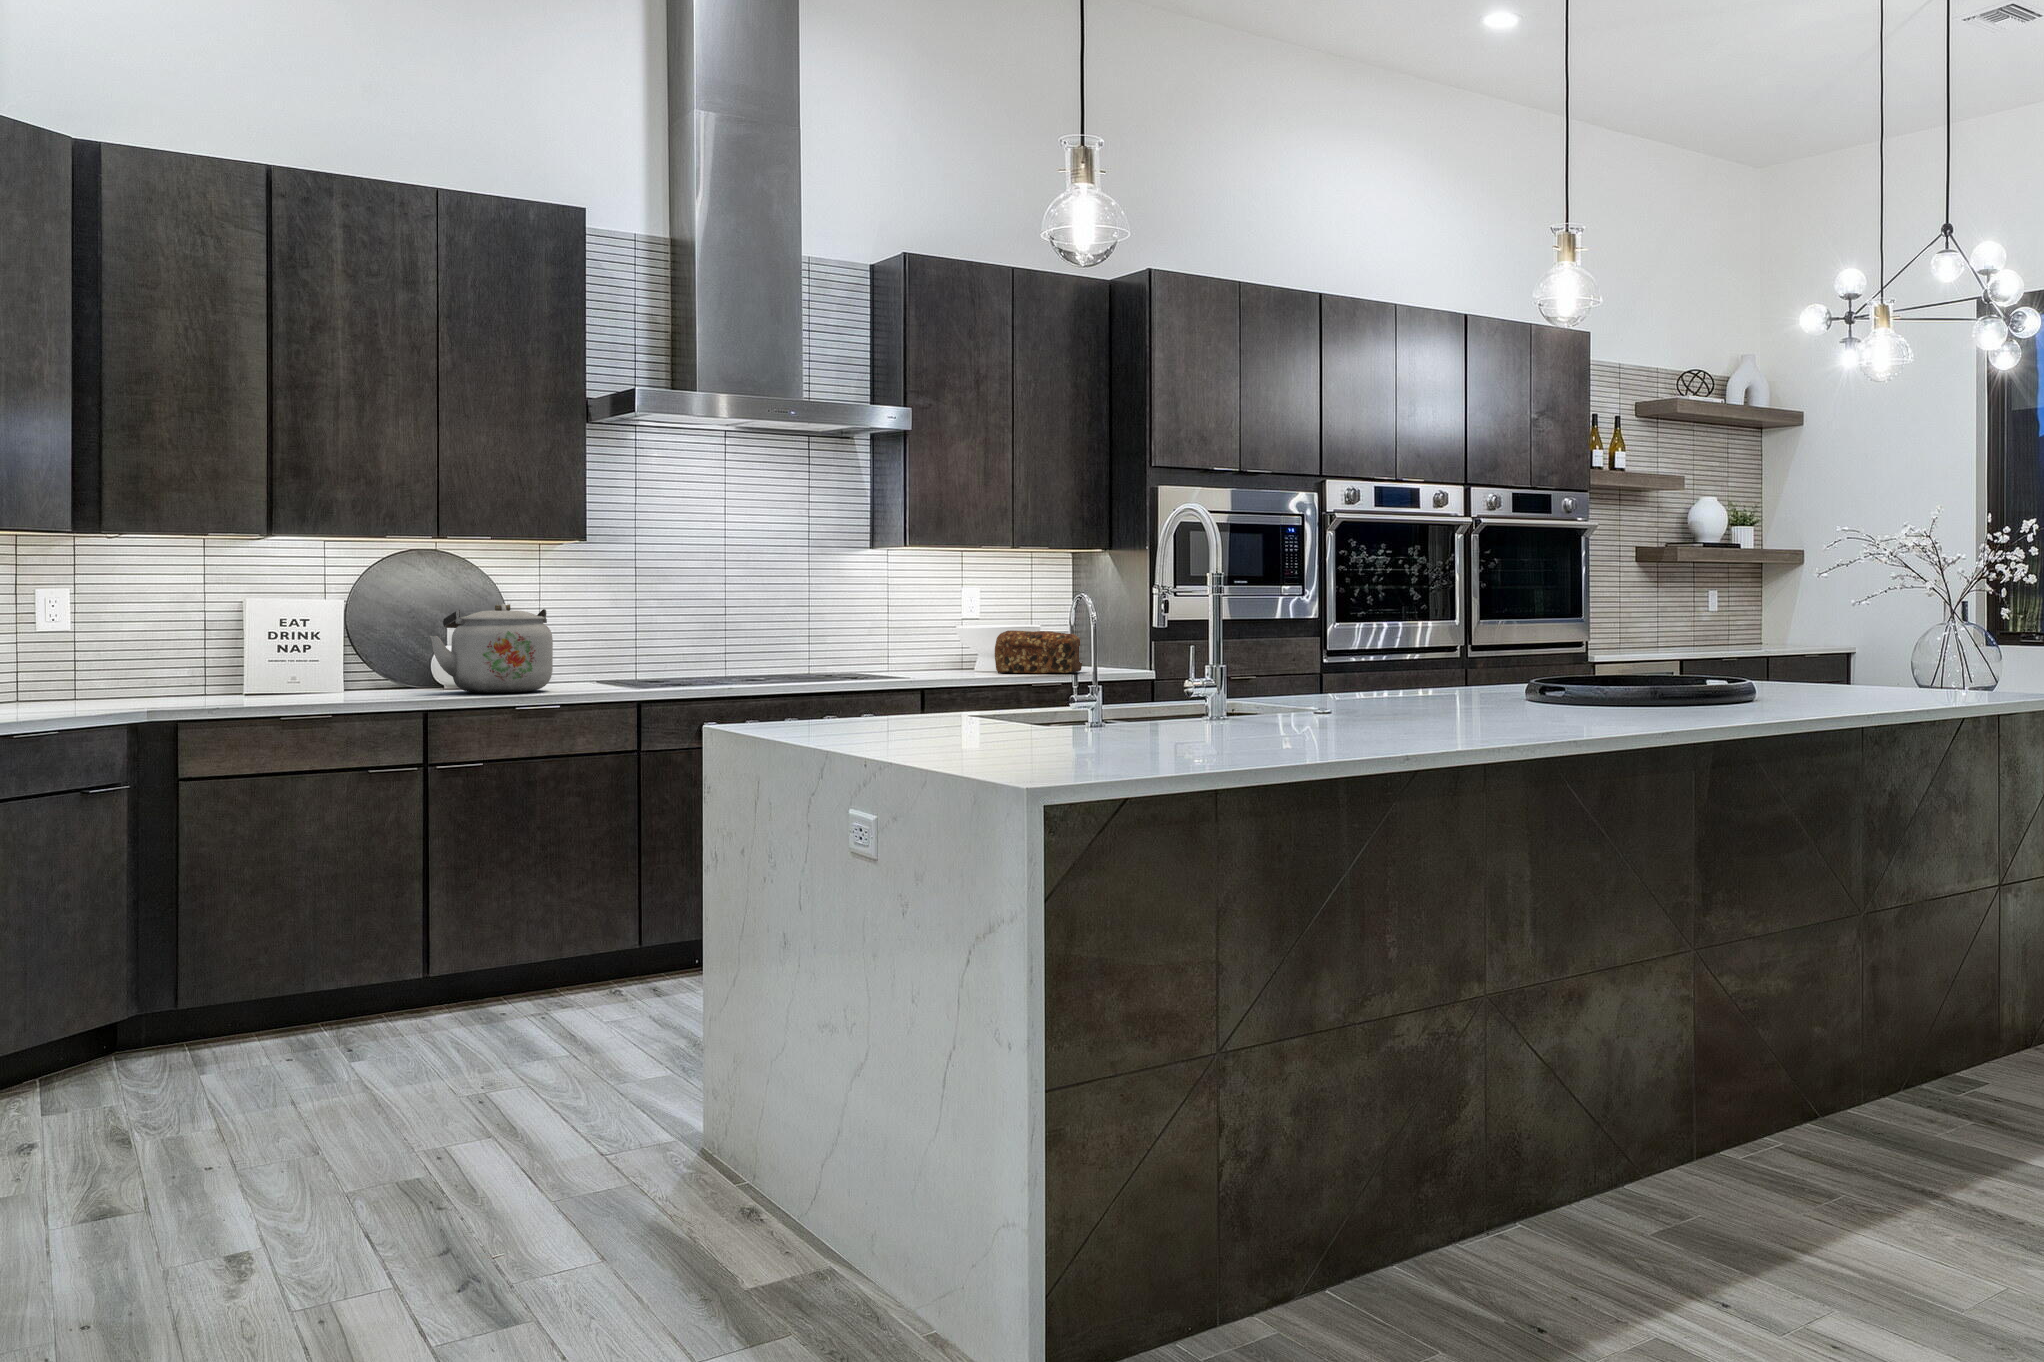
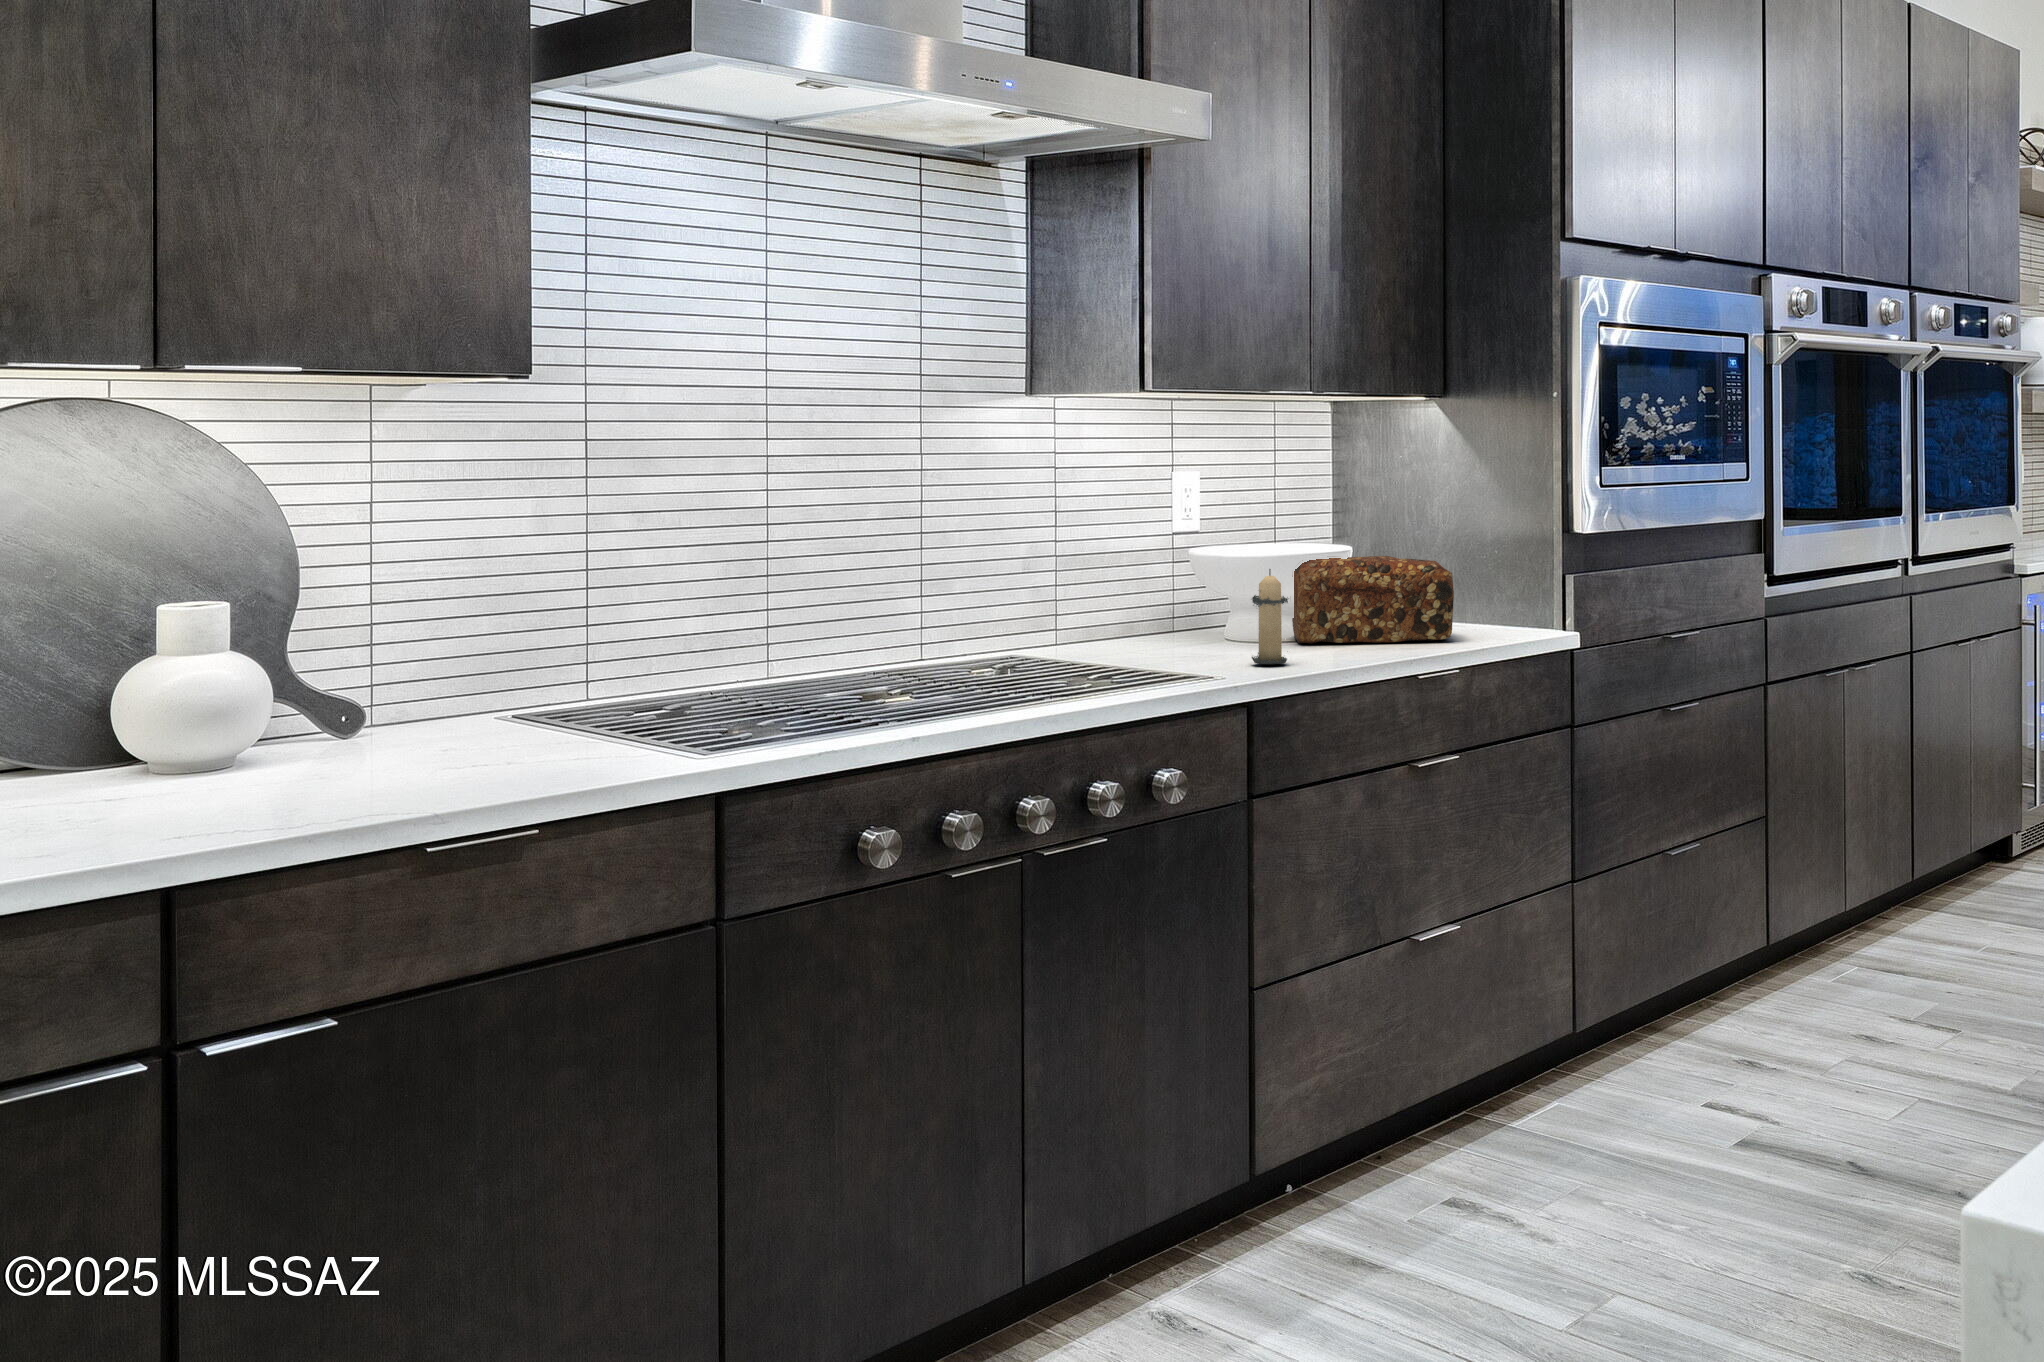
kettle: present [430,604,553,693] -> none [145,545,482,797]
candle: none [941,632,964,678] -> present [1252,569,1288,664]

